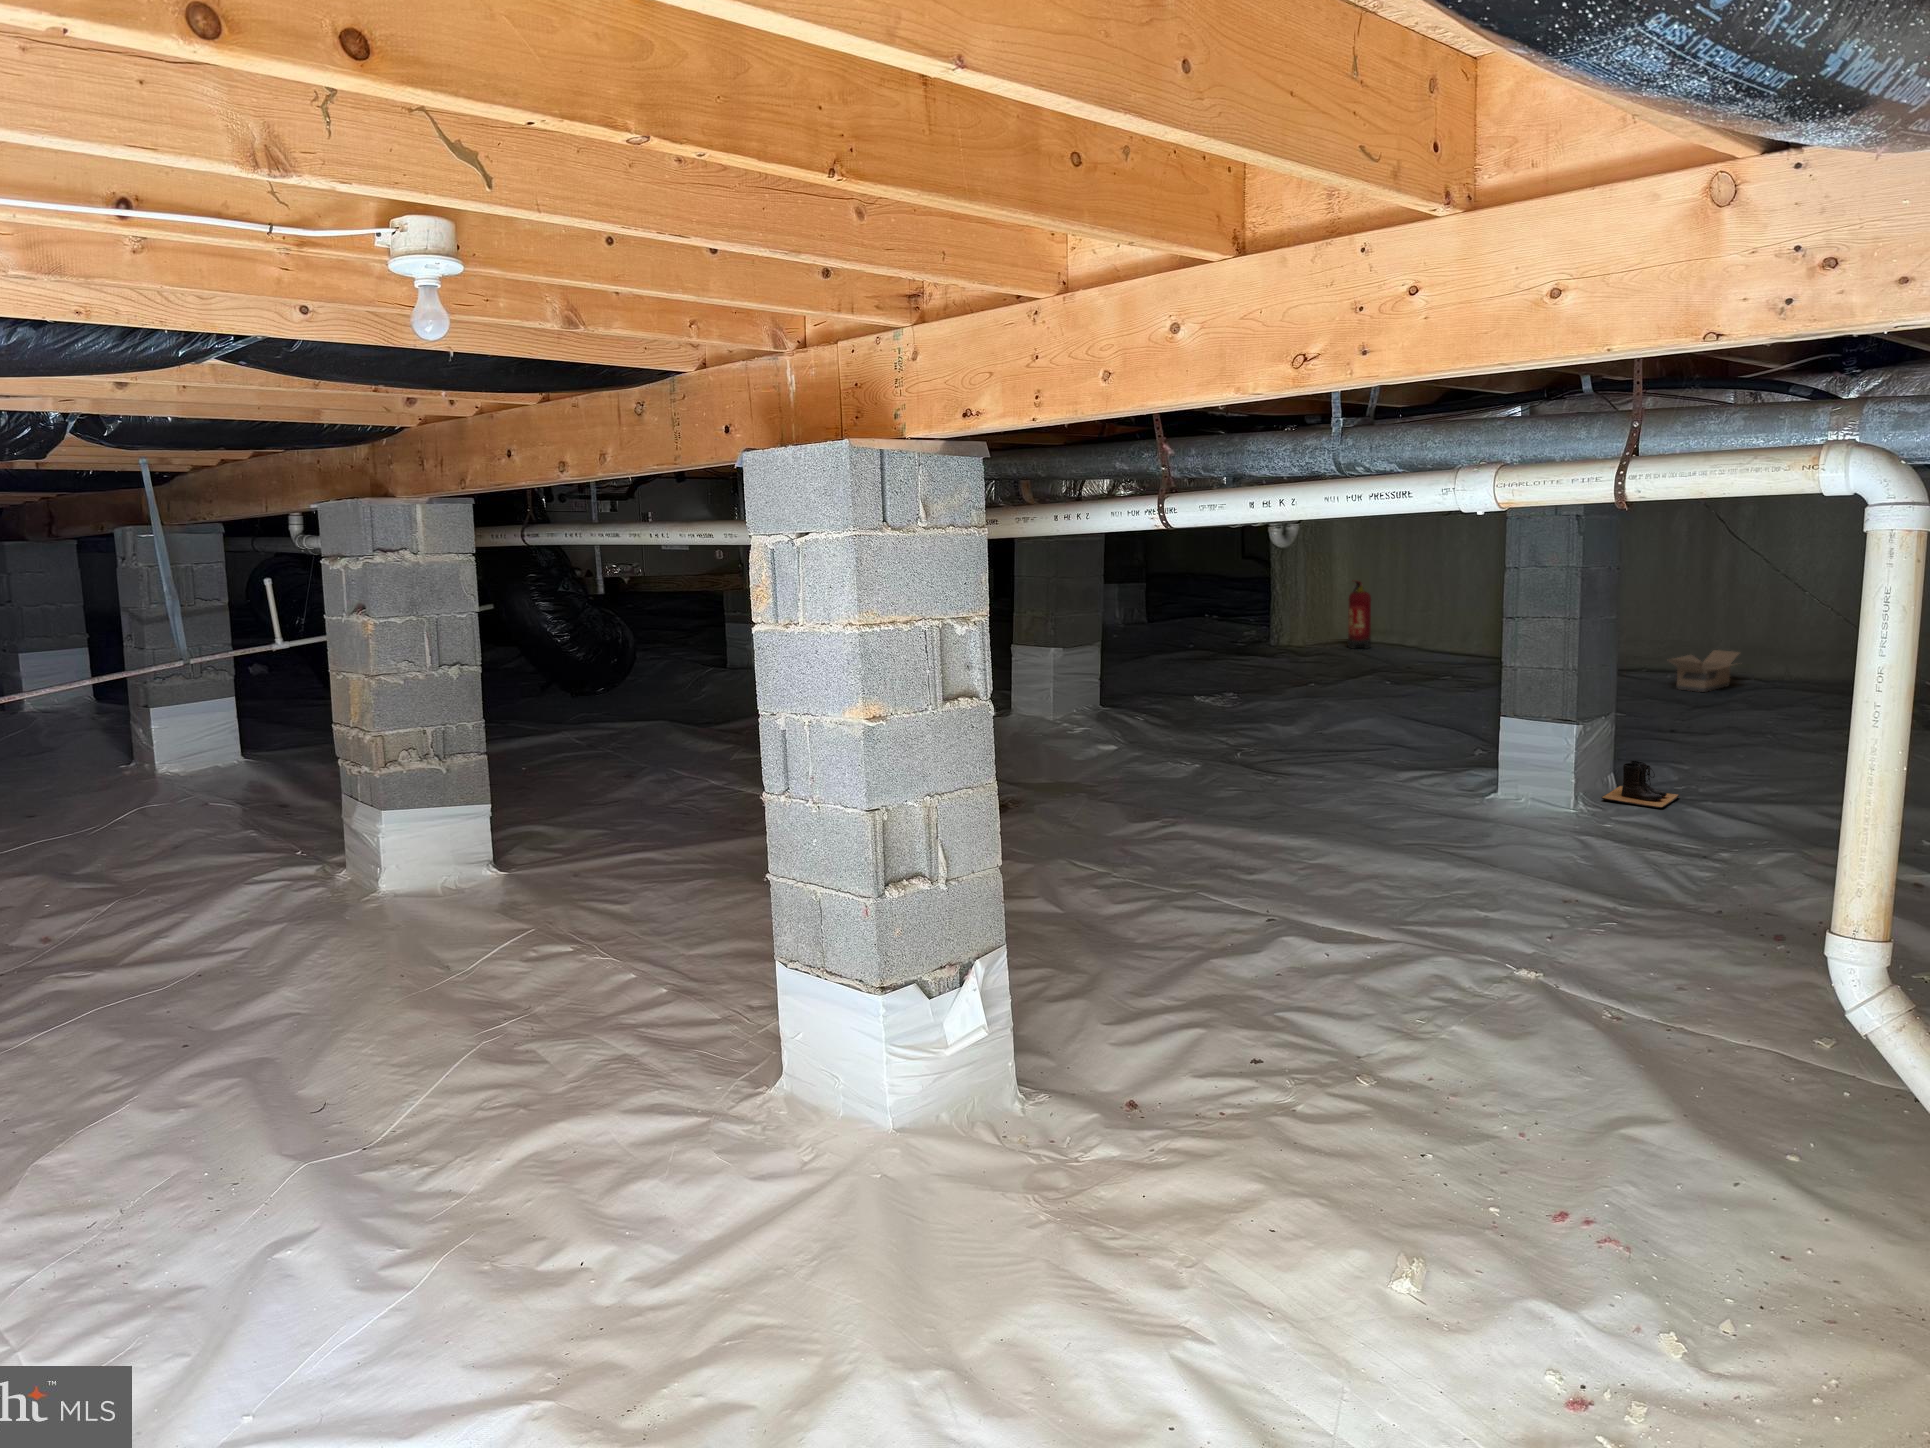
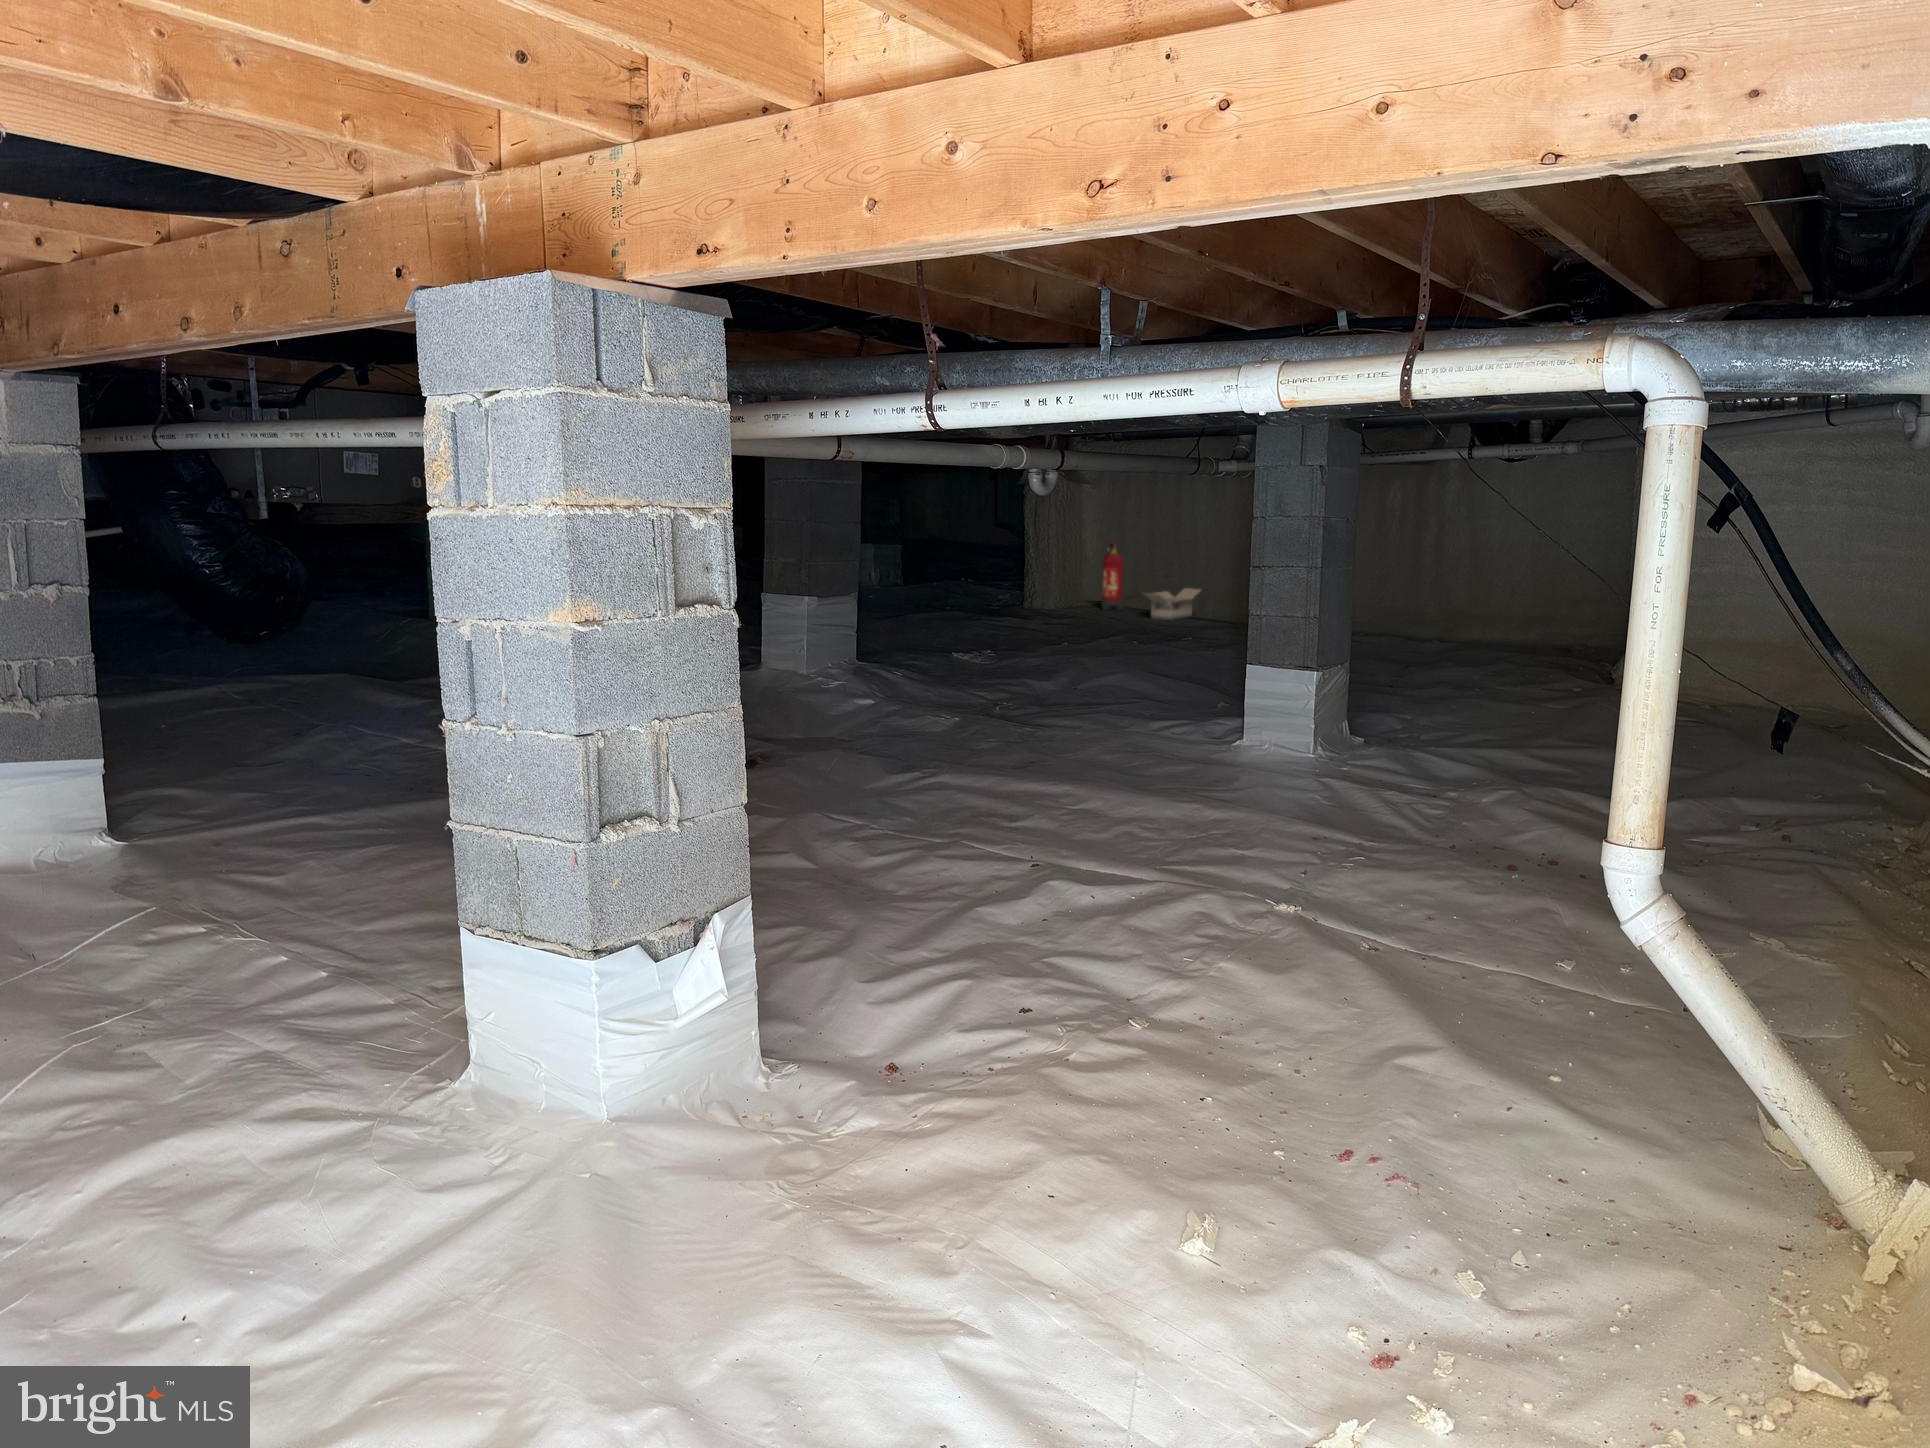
cardboard box: present [1669,650,1740,692] -> present [1144,588,1200,620]
boots: present [1601,760,1679,808] -> none [1341,707,1409,752]

